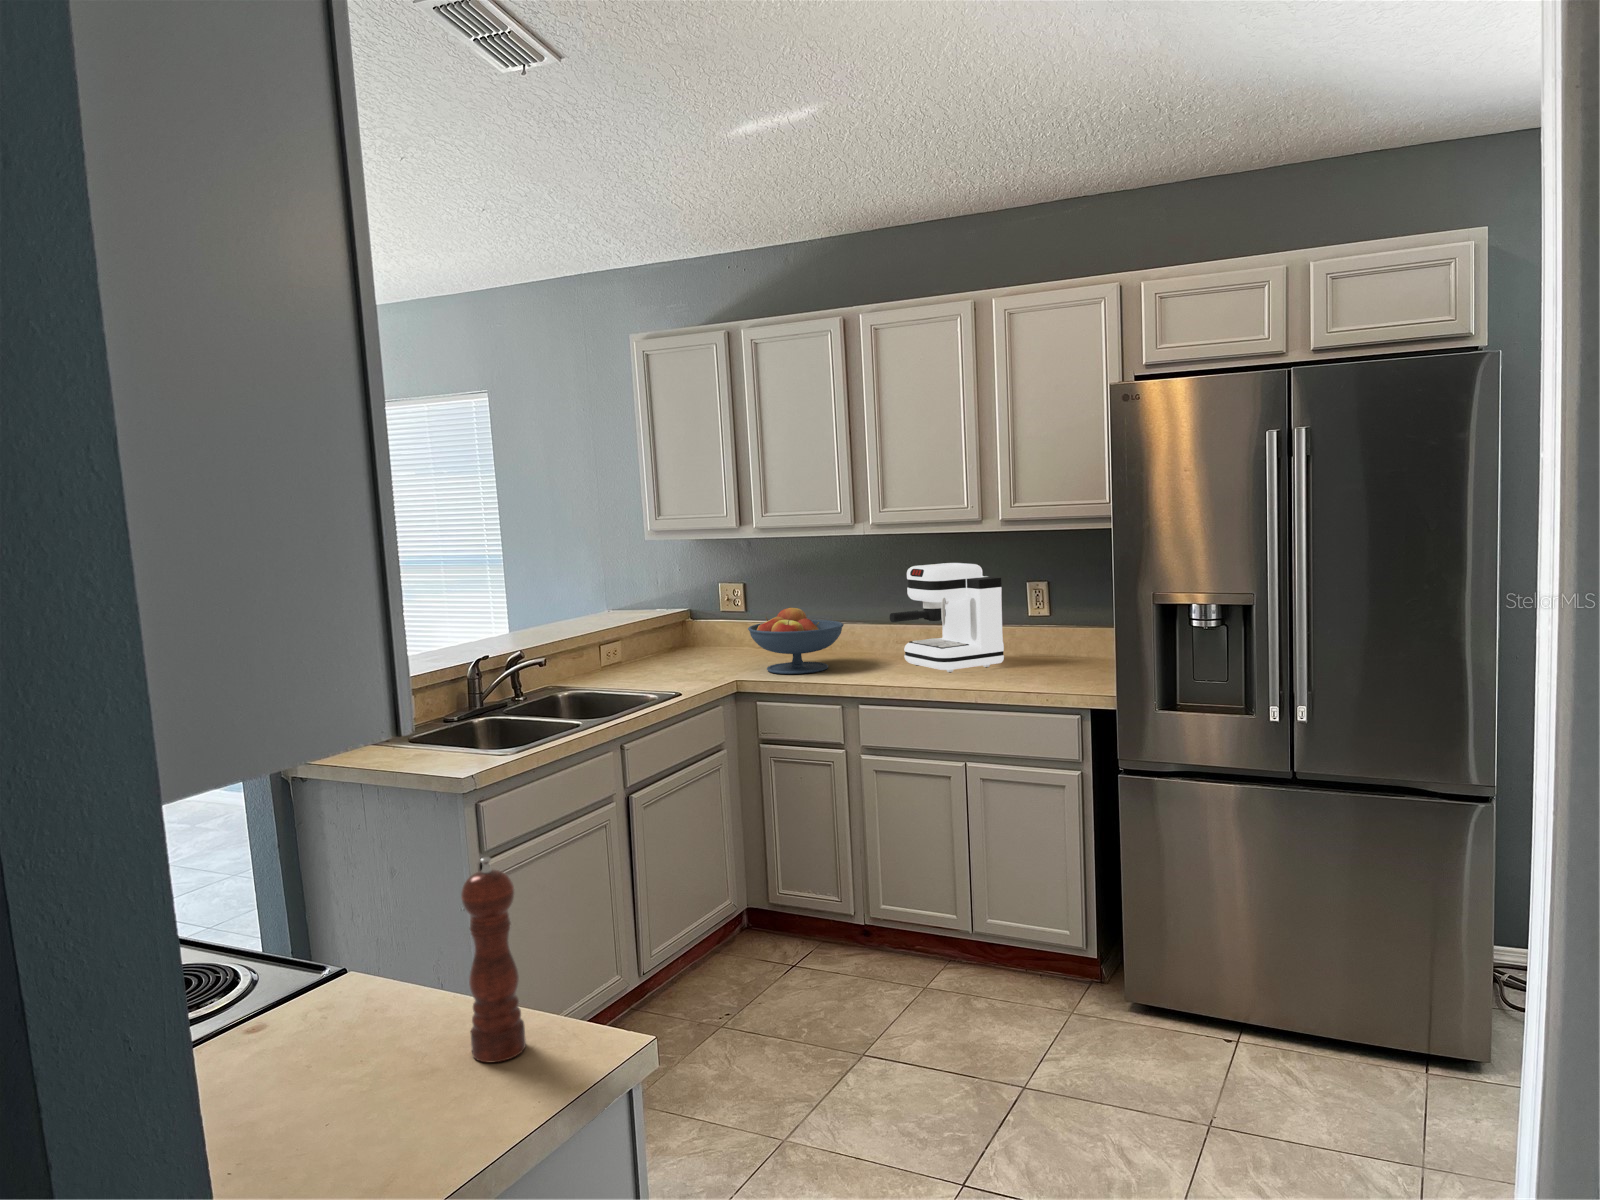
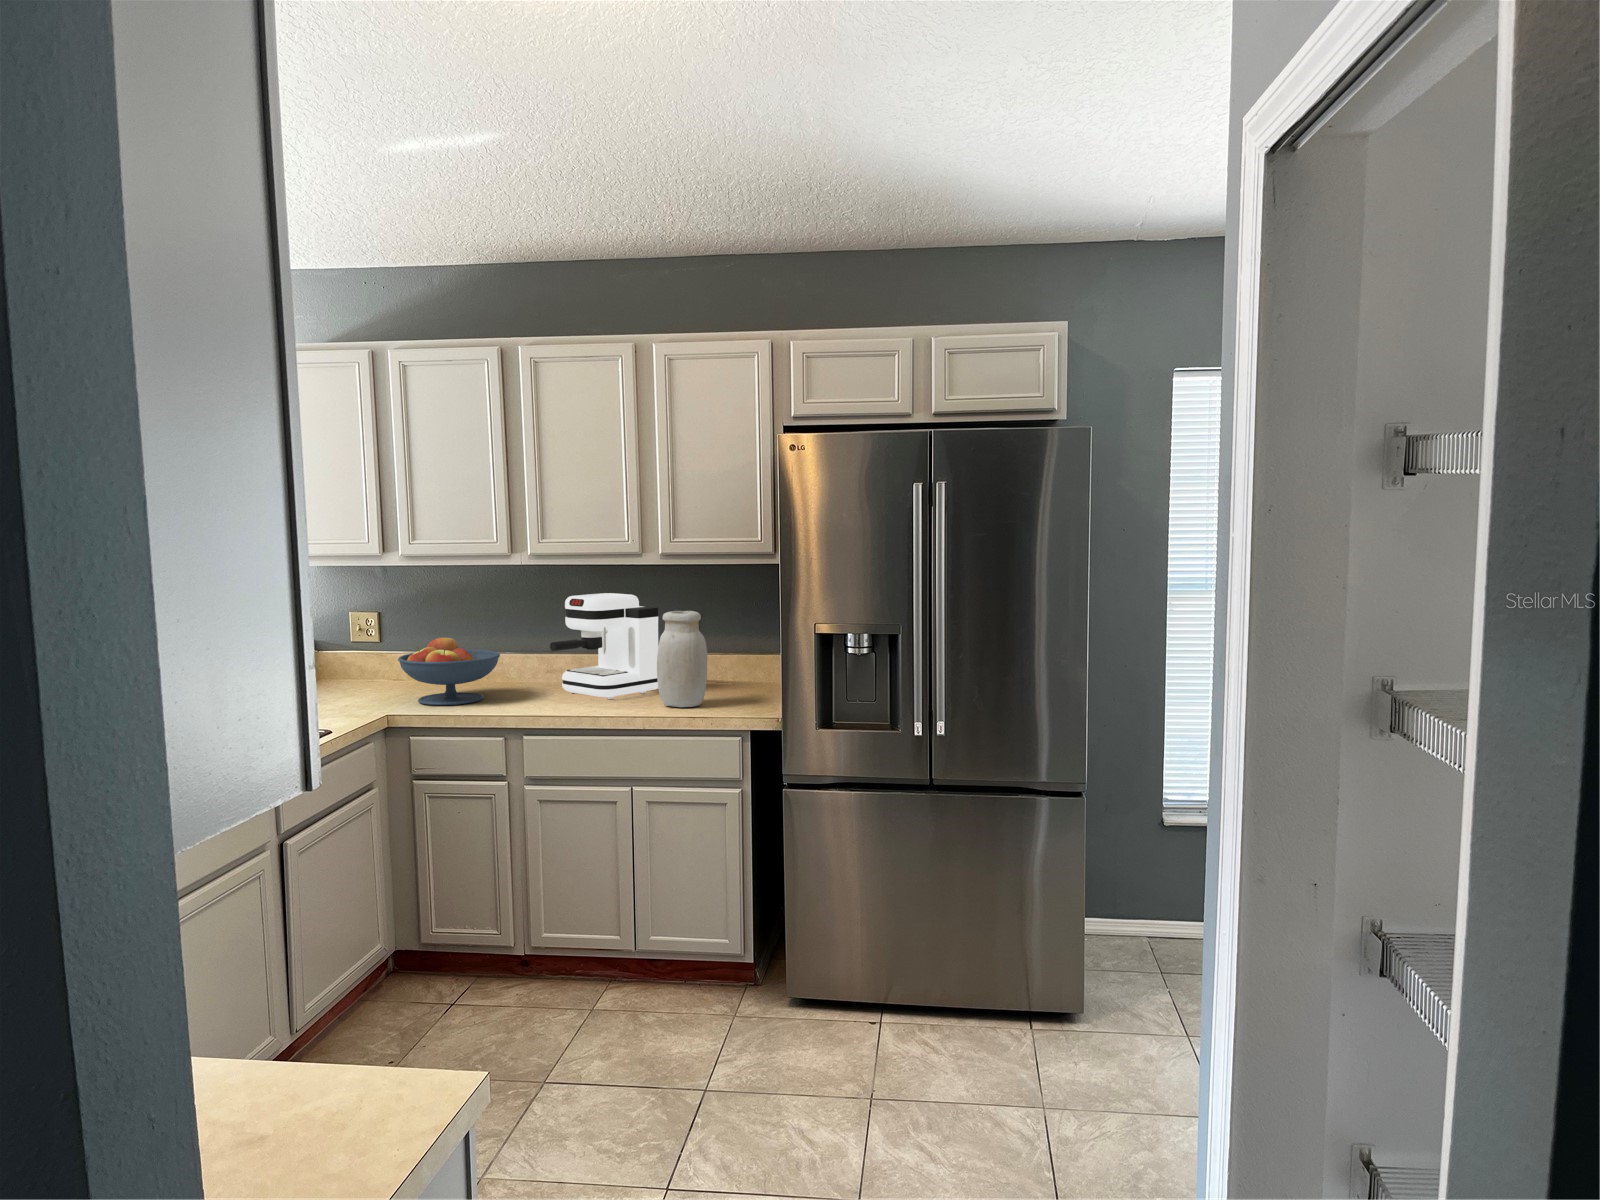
jar: none [993,581,1047,683] -> present [657,611,707,707]
pepper mill: present [461,857,526,1062] -> none [273,905,340,1127]

